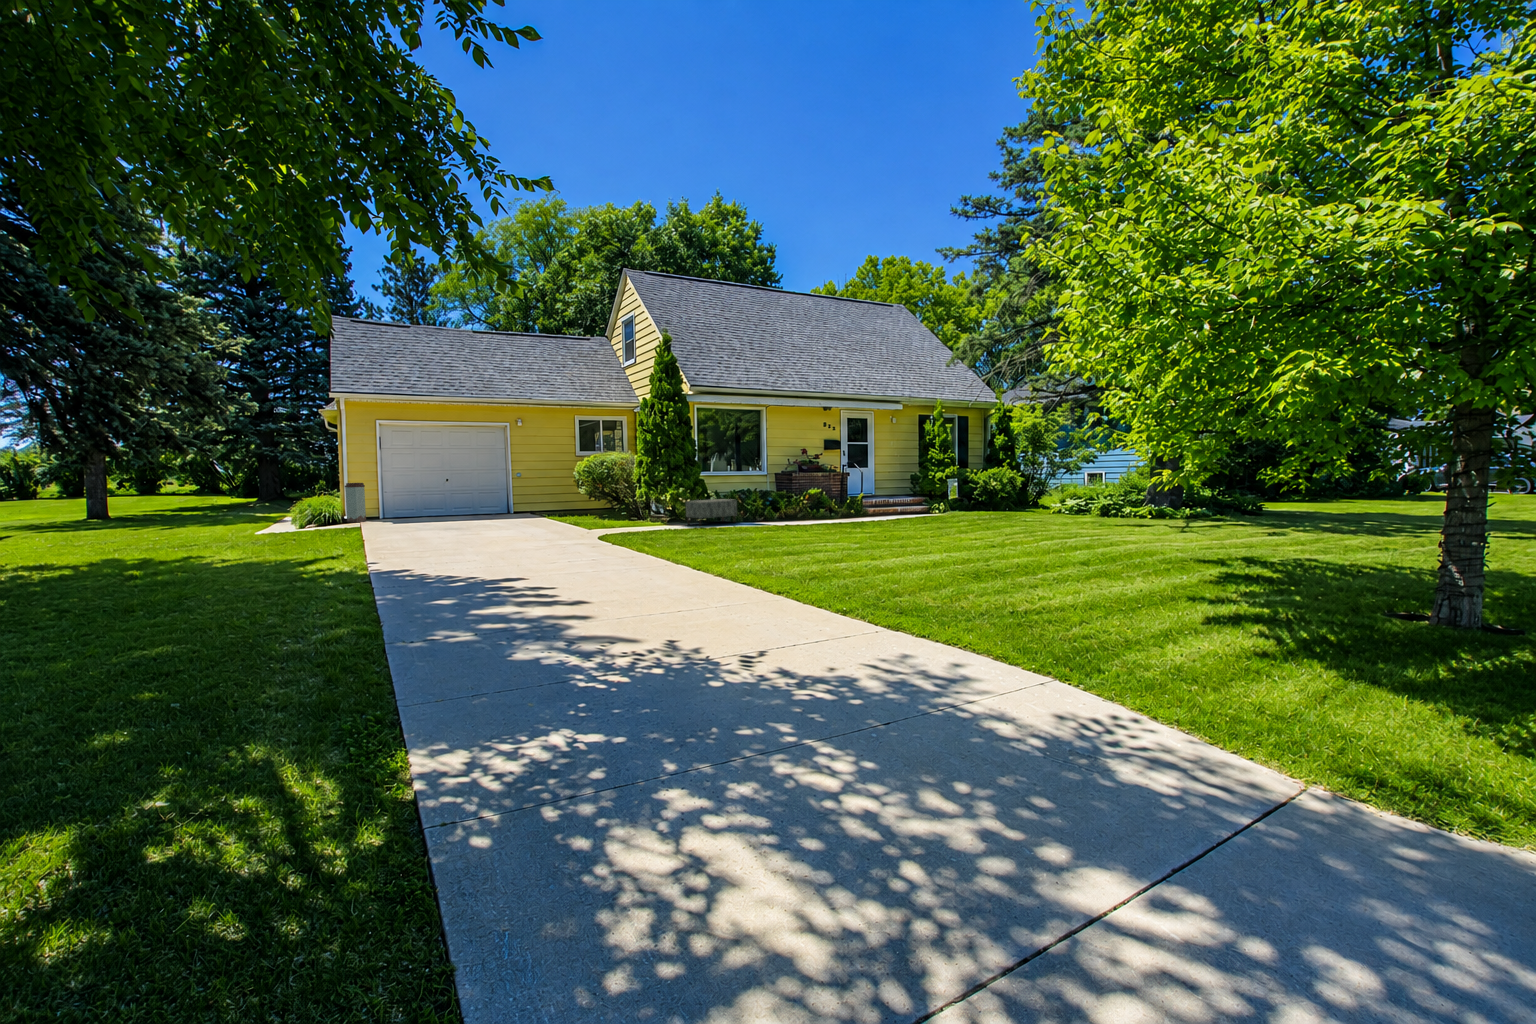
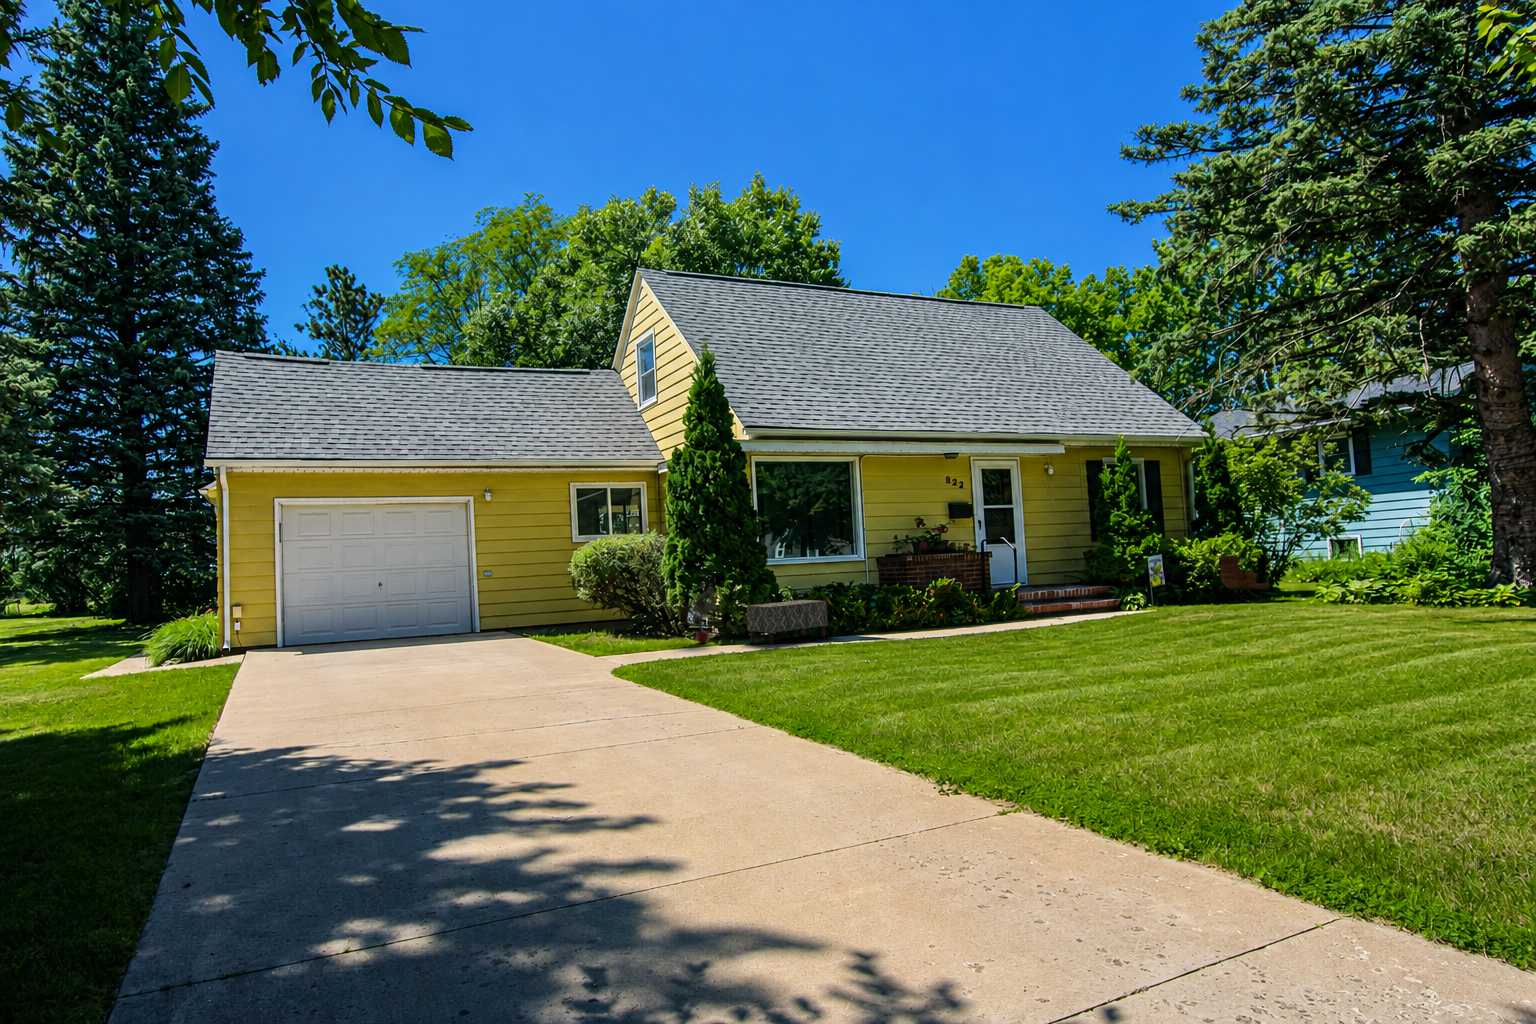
lounge chair: none [993,481,1022,510] -> present [1218,556,1270,600]
trash can: present [345,483,366,523] -> none [232,594,262,655]
potted tree: none [649,485,671,524] -> present [690,583,721,643]

